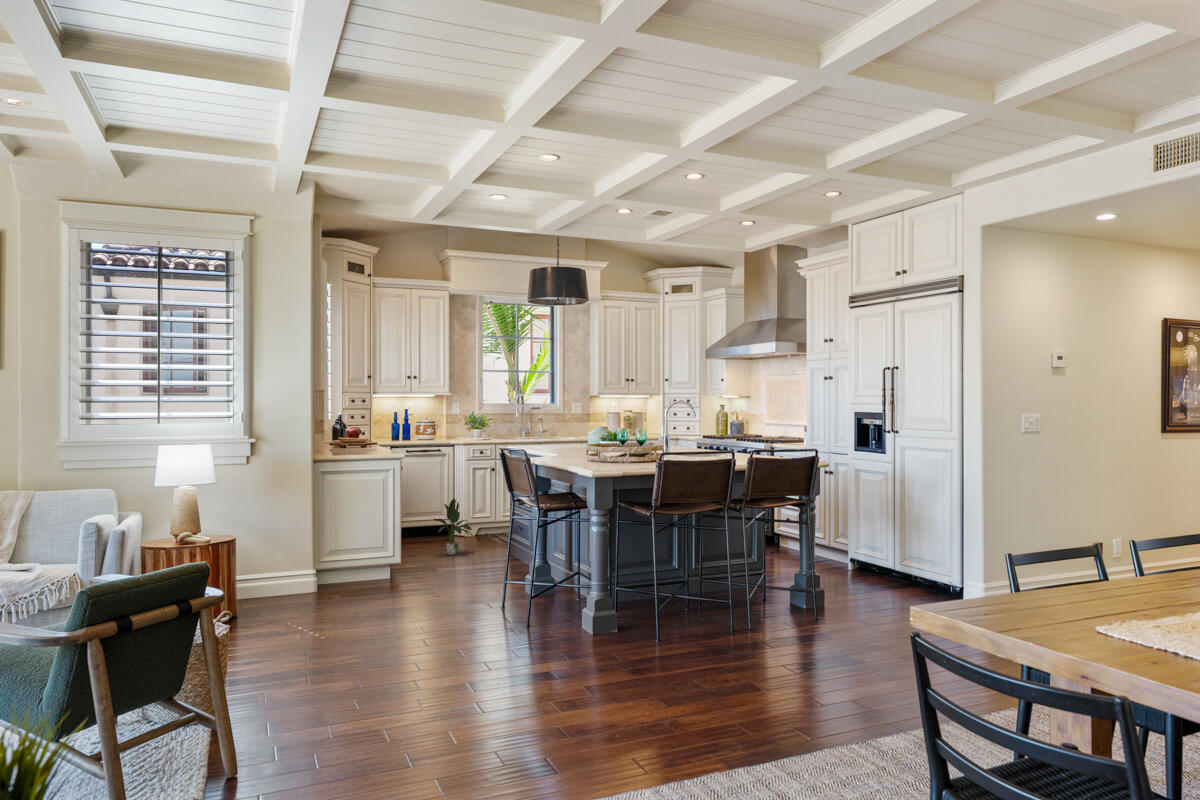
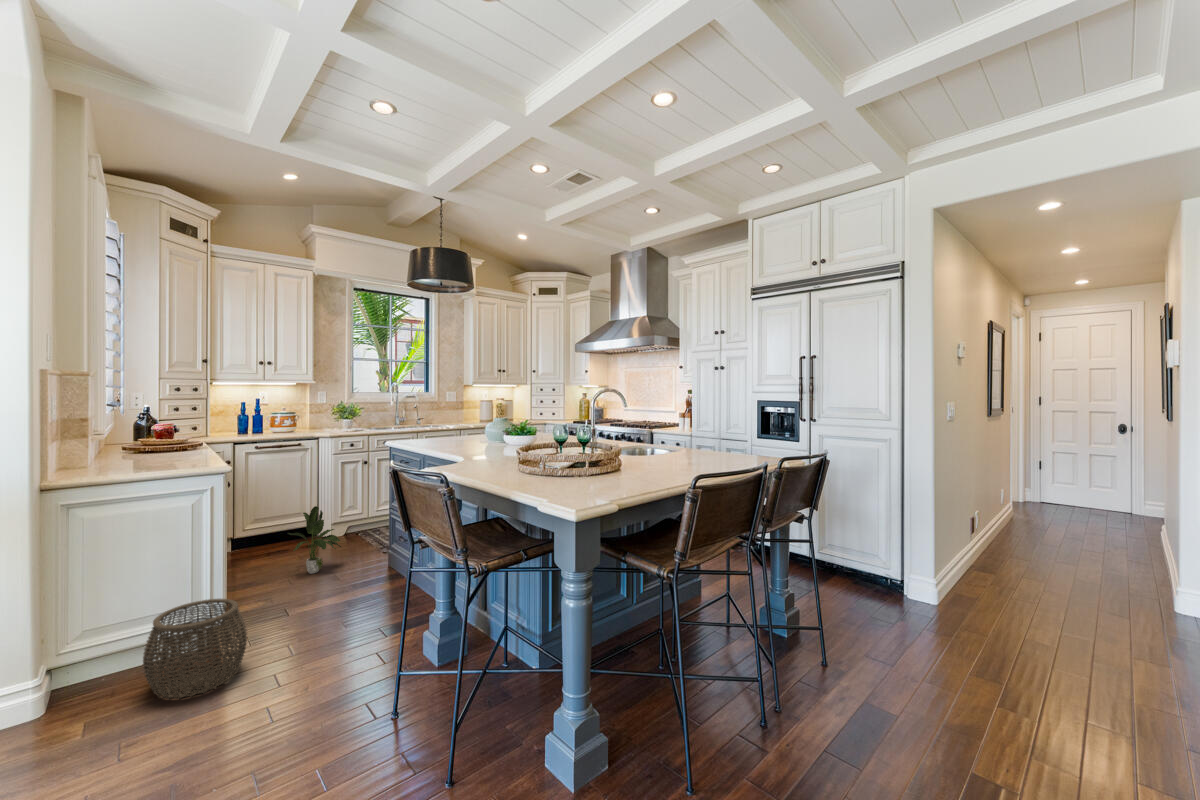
woven basket: none [361,542,416,596] -> present [143,599,247,699]

